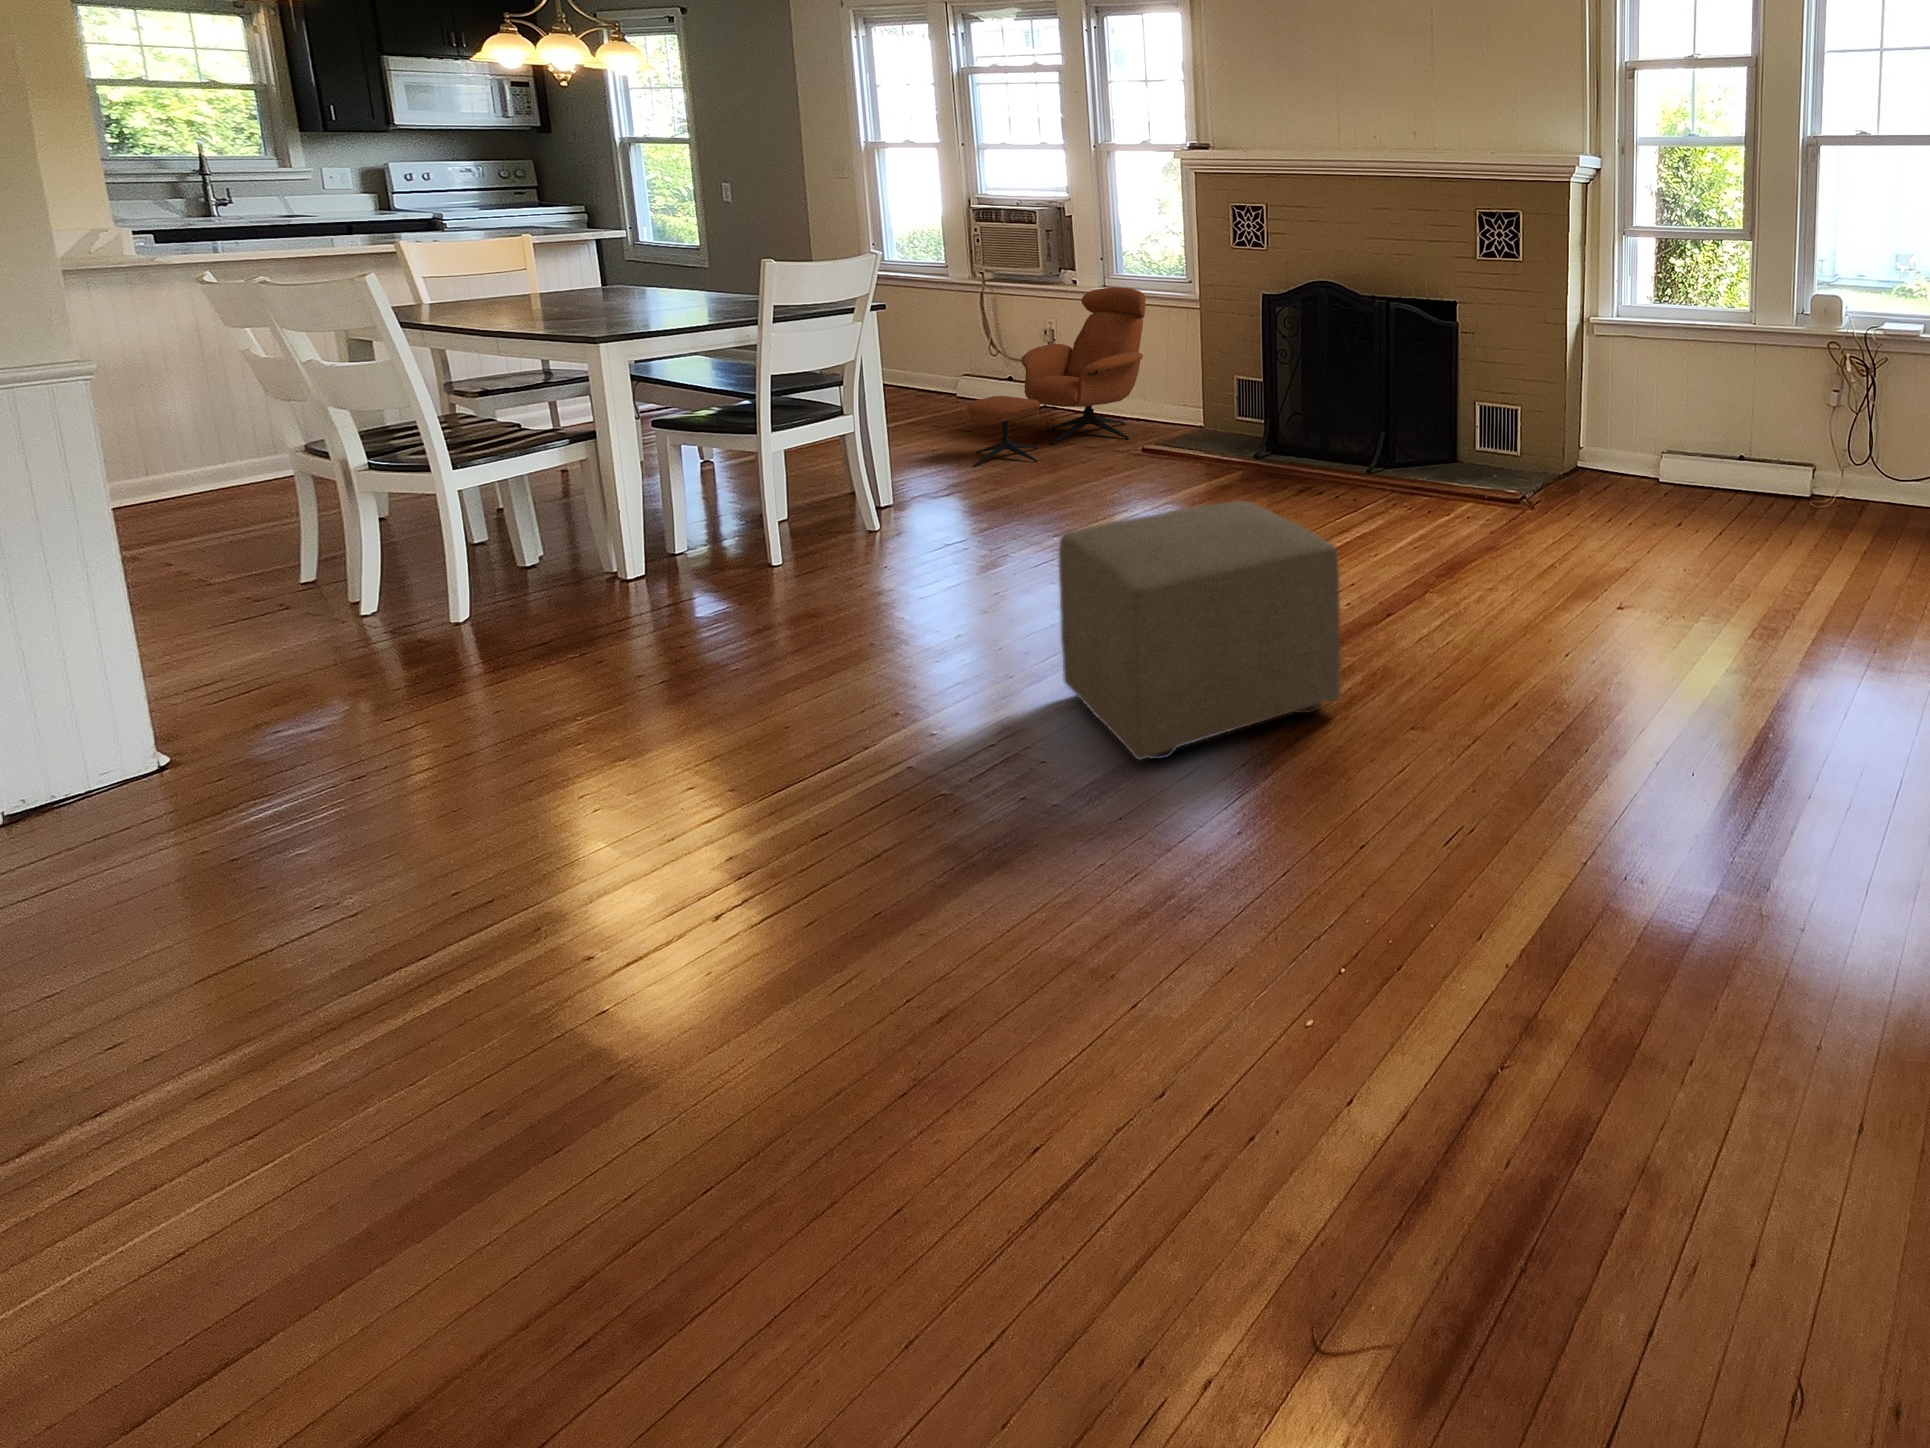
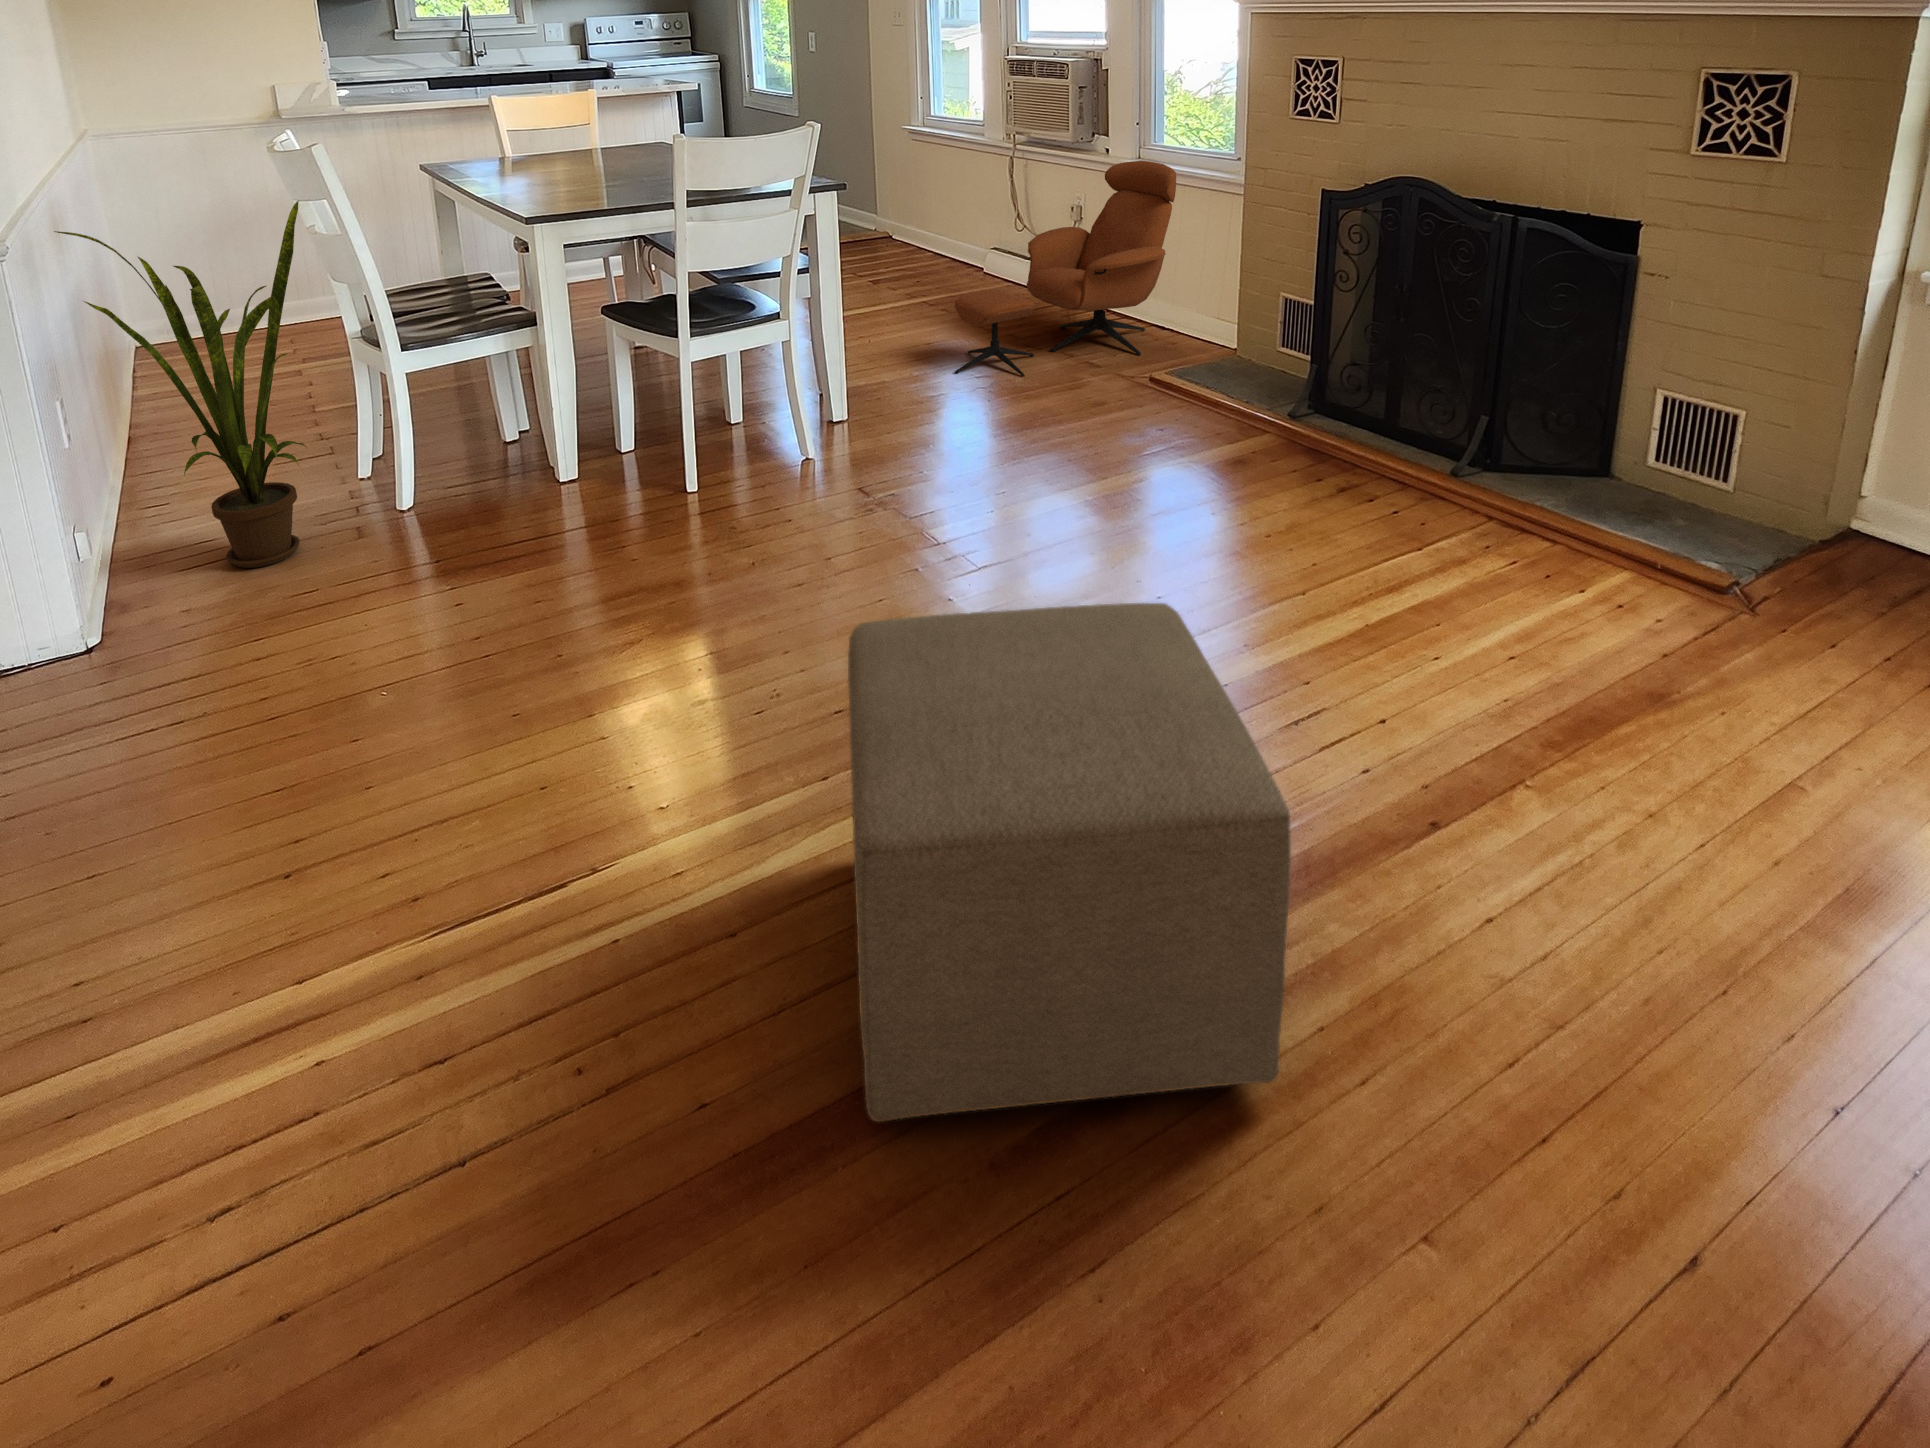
house plant: none [72,326,365,689] -> present [54,201,307,568]

